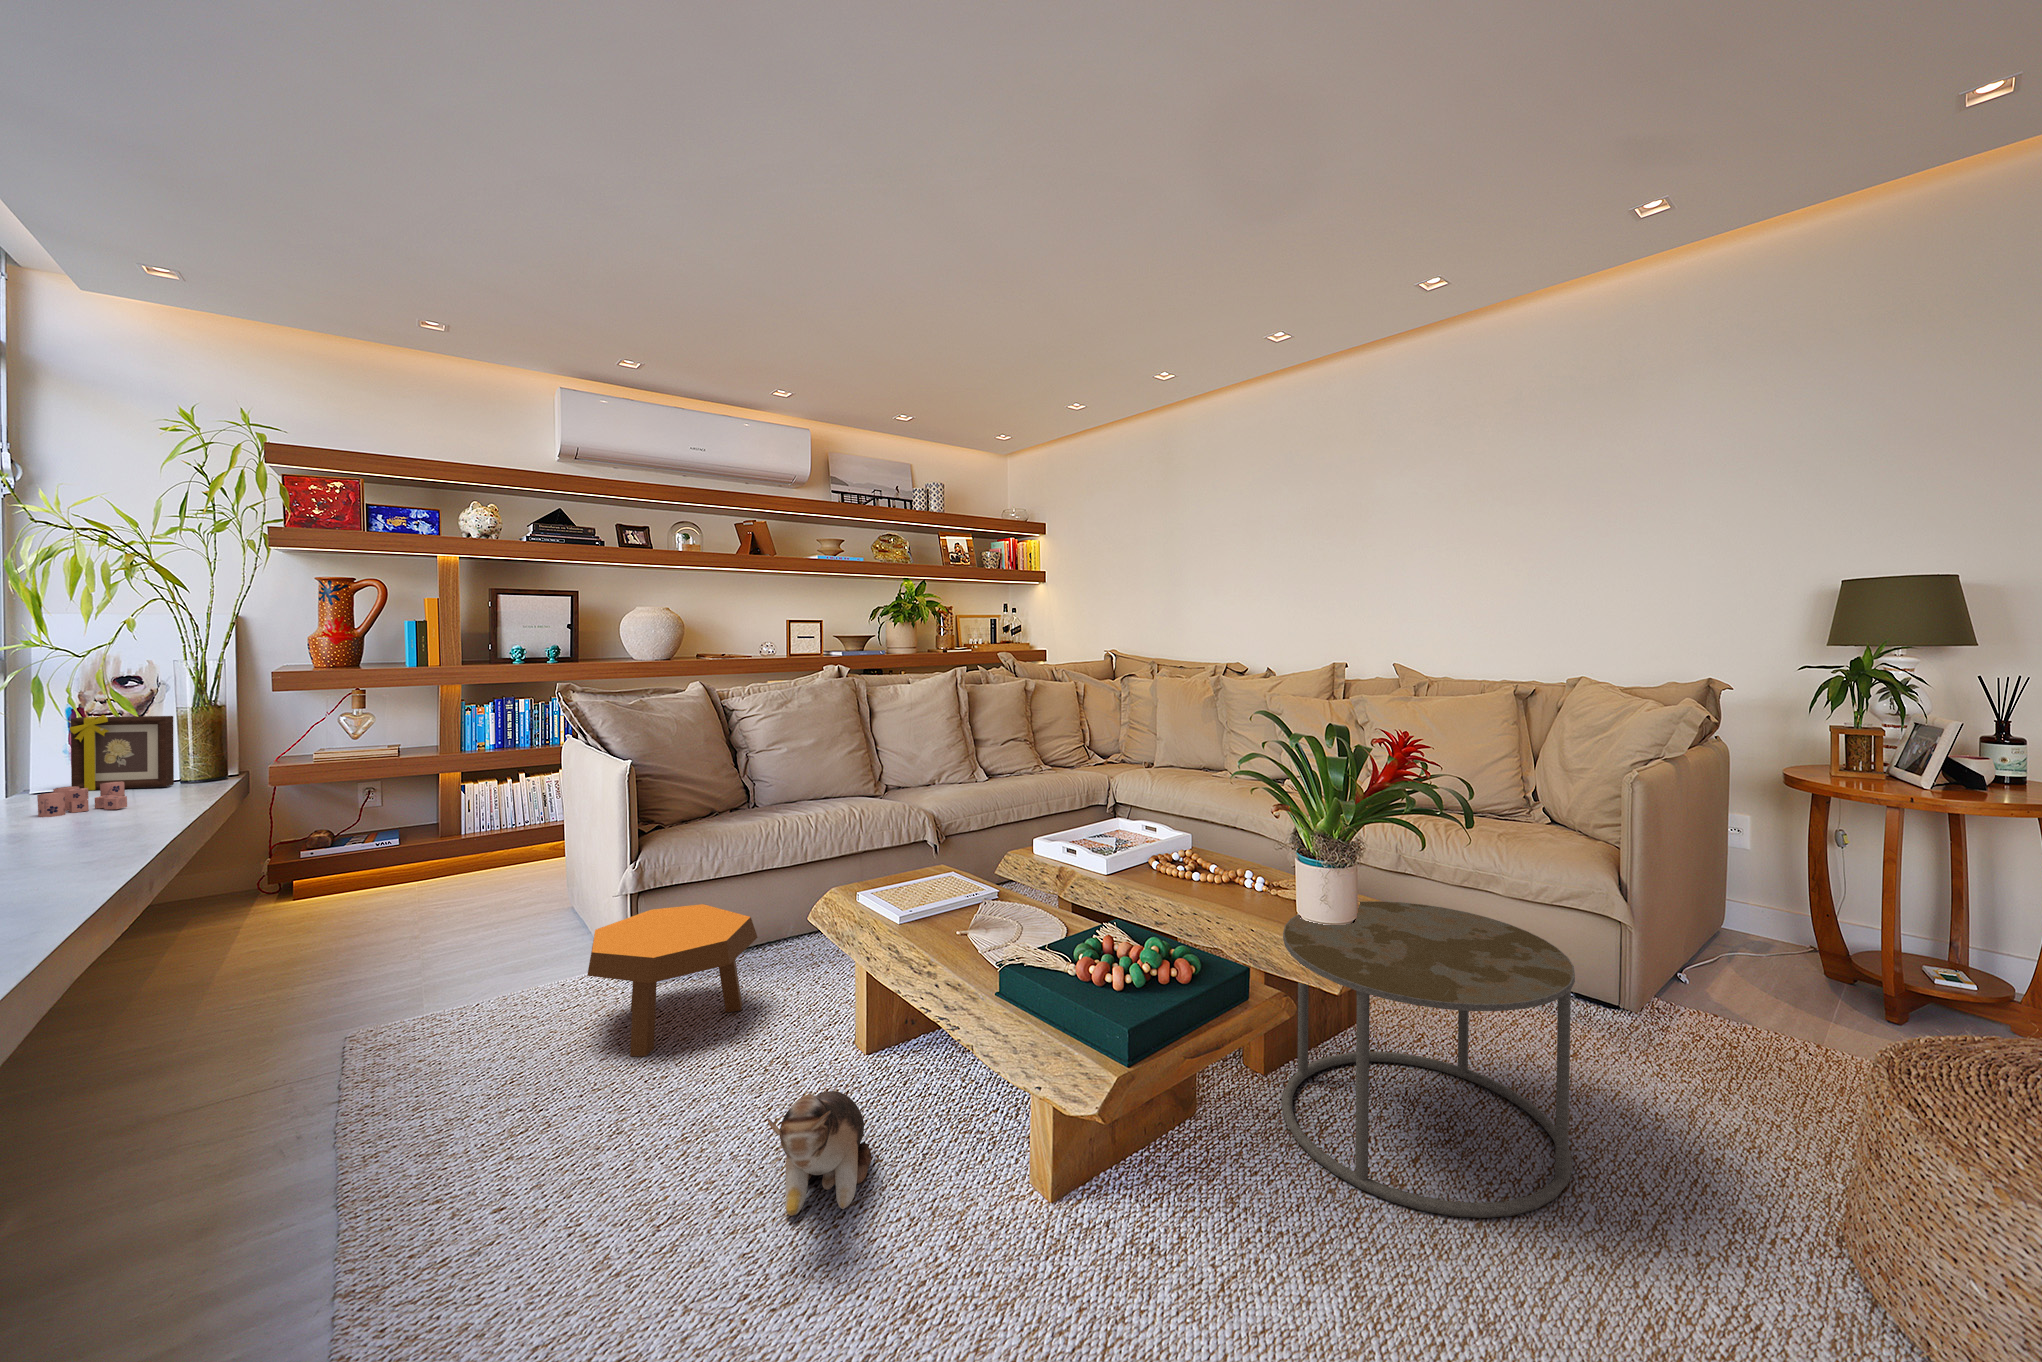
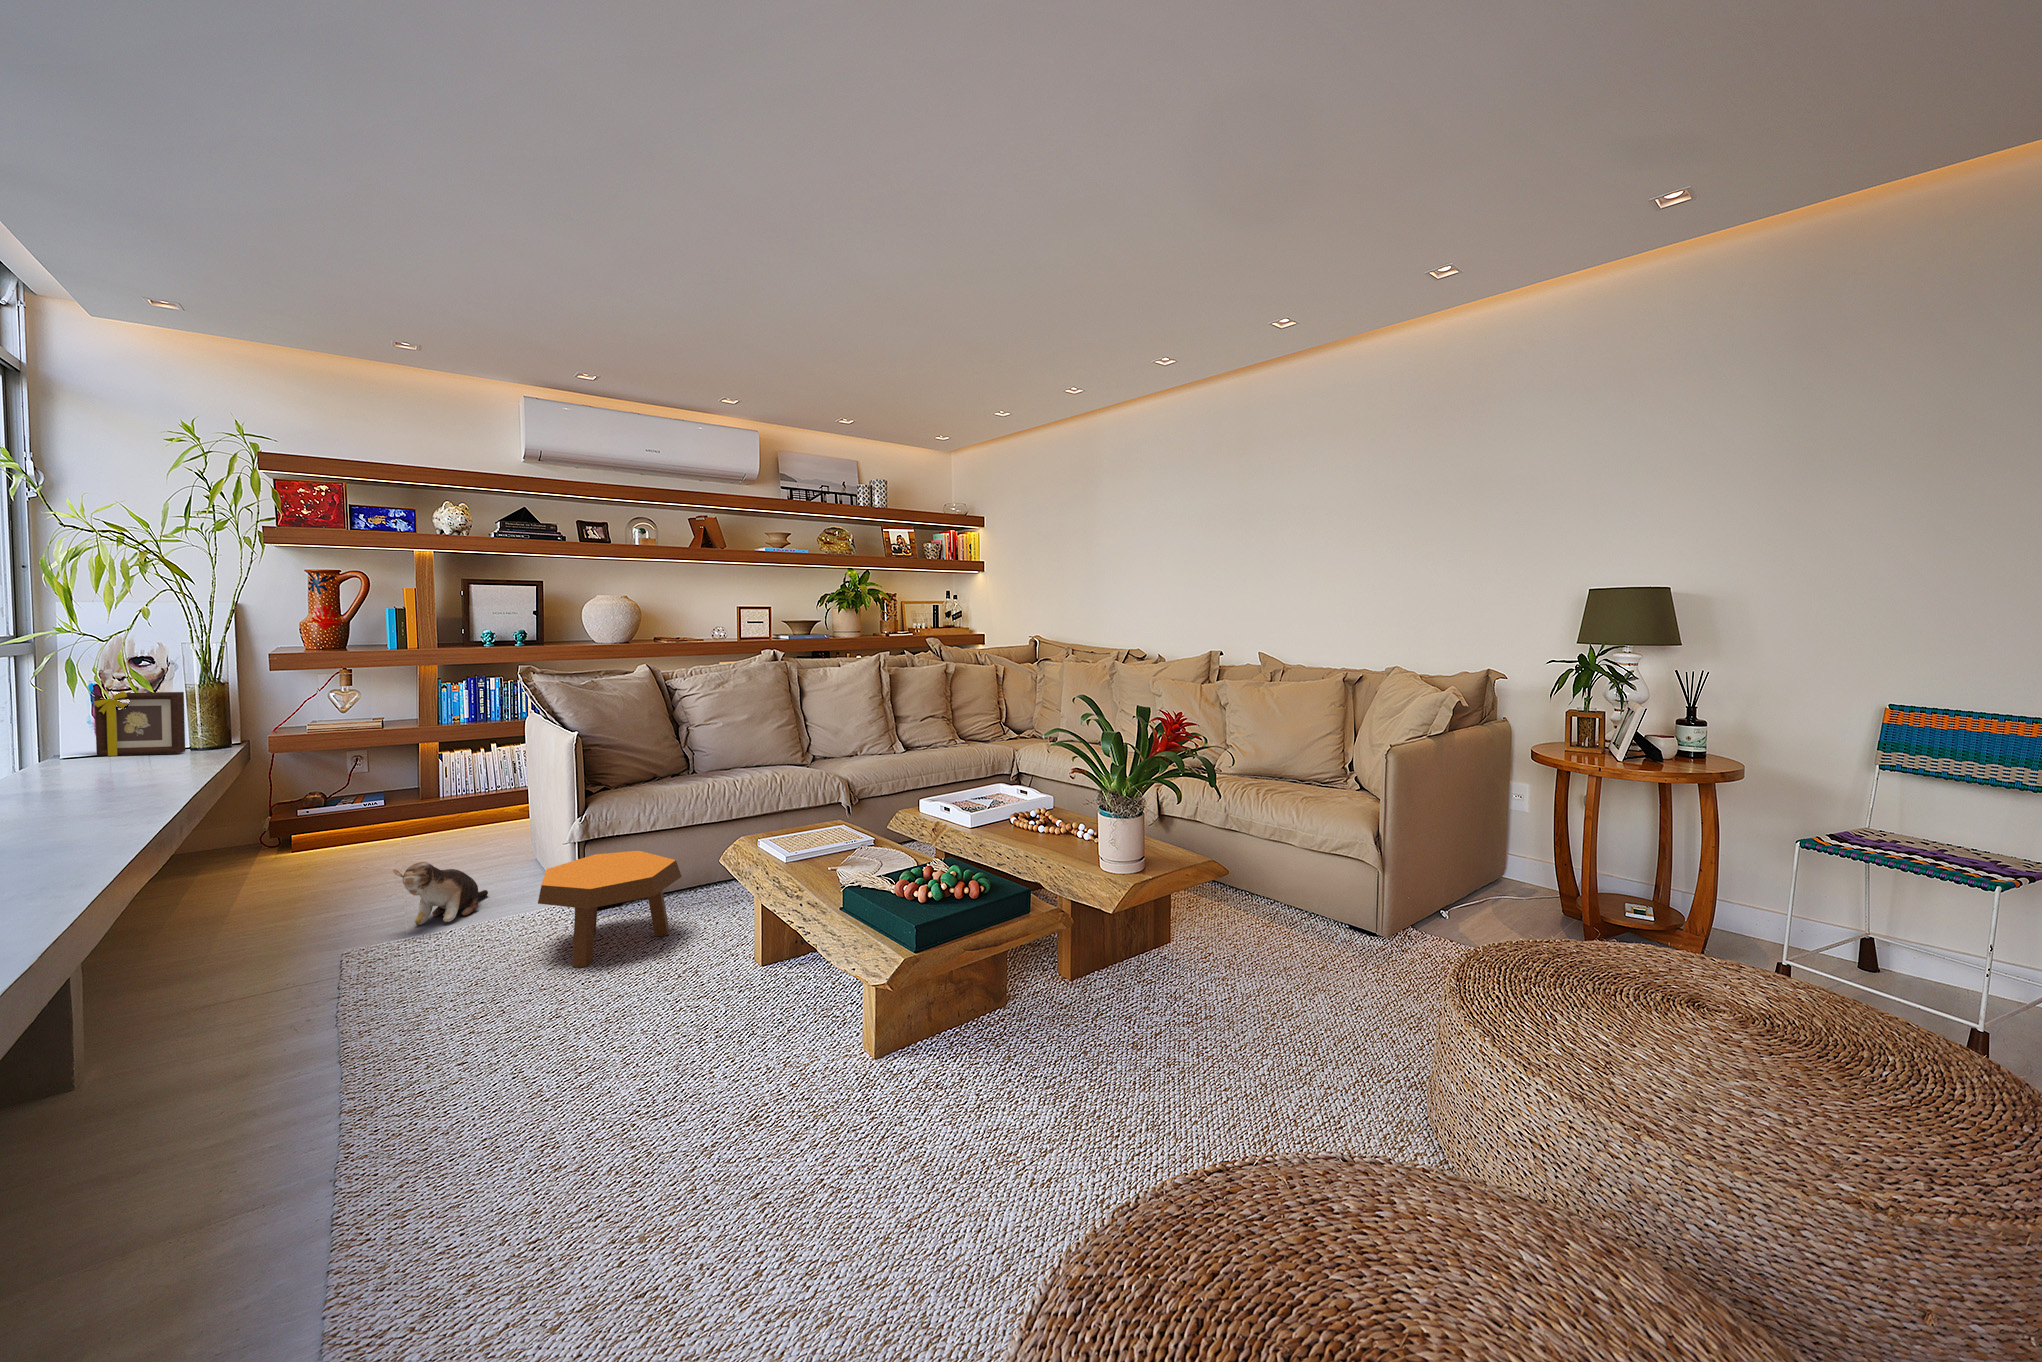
candle: present [37,781,127,817] -> none [74,748,149,778]
side table: present [1282,901,1575,1218] -> none [1072,845,1280,1068]
plush toy: present [767,1091,871,1216] -> present [393,862,488,925]

